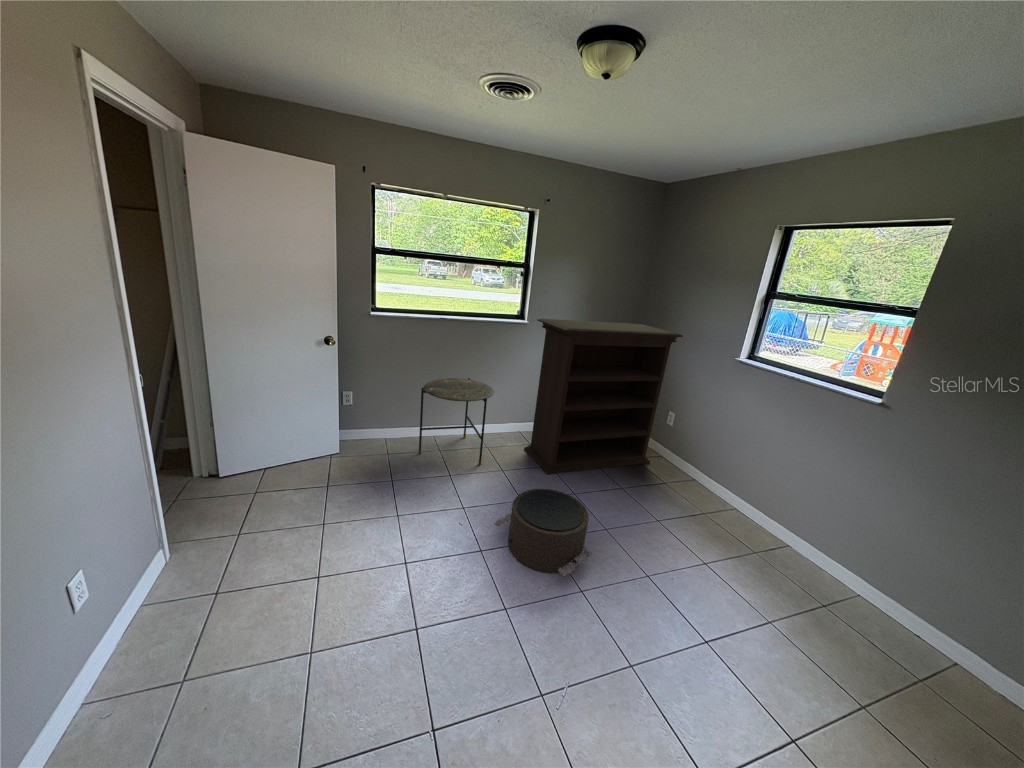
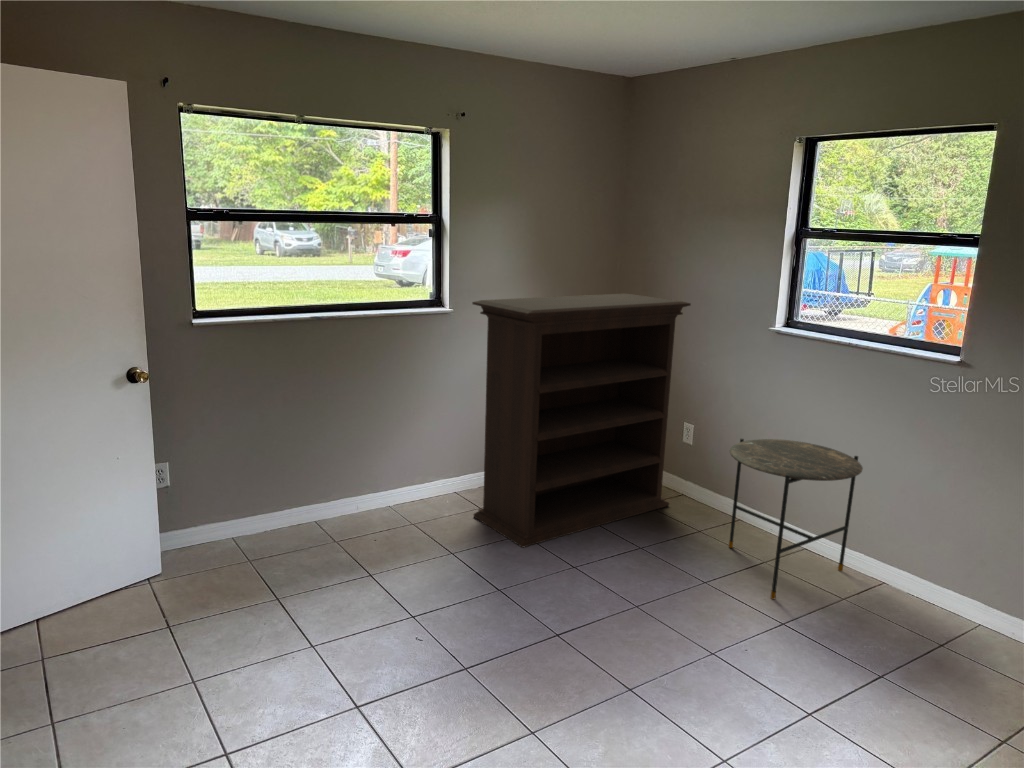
side table: present [419,378,494,465] -> present [729,439,863,599]
pouf: present [494,489,592,576] -> none [474,560,632,681]

